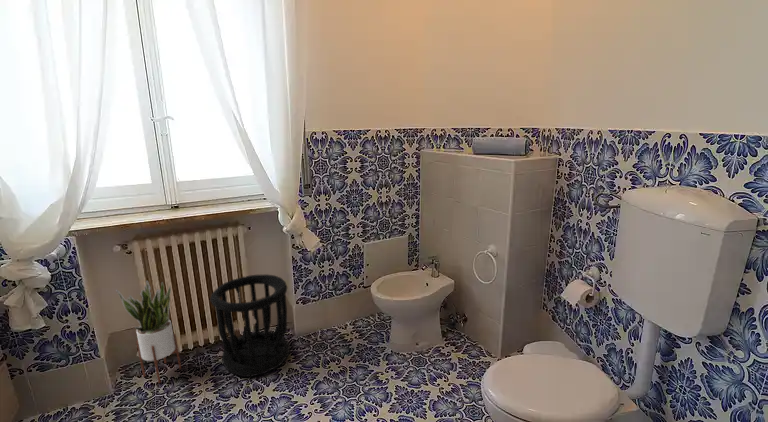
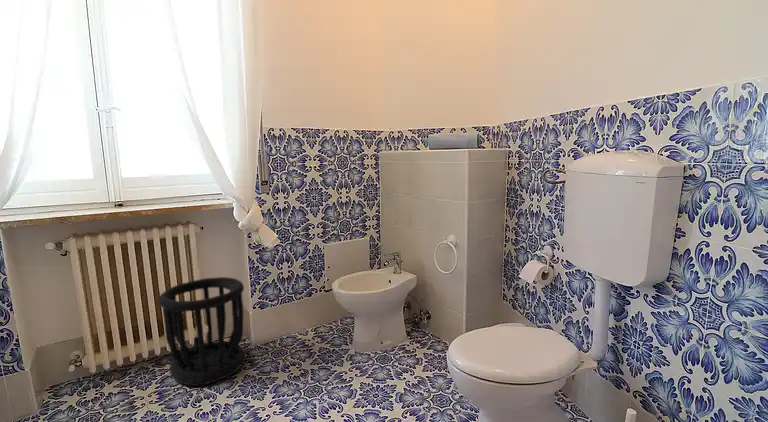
potted plant: present [116,281,181,383] -> none [46,282,121,400]

